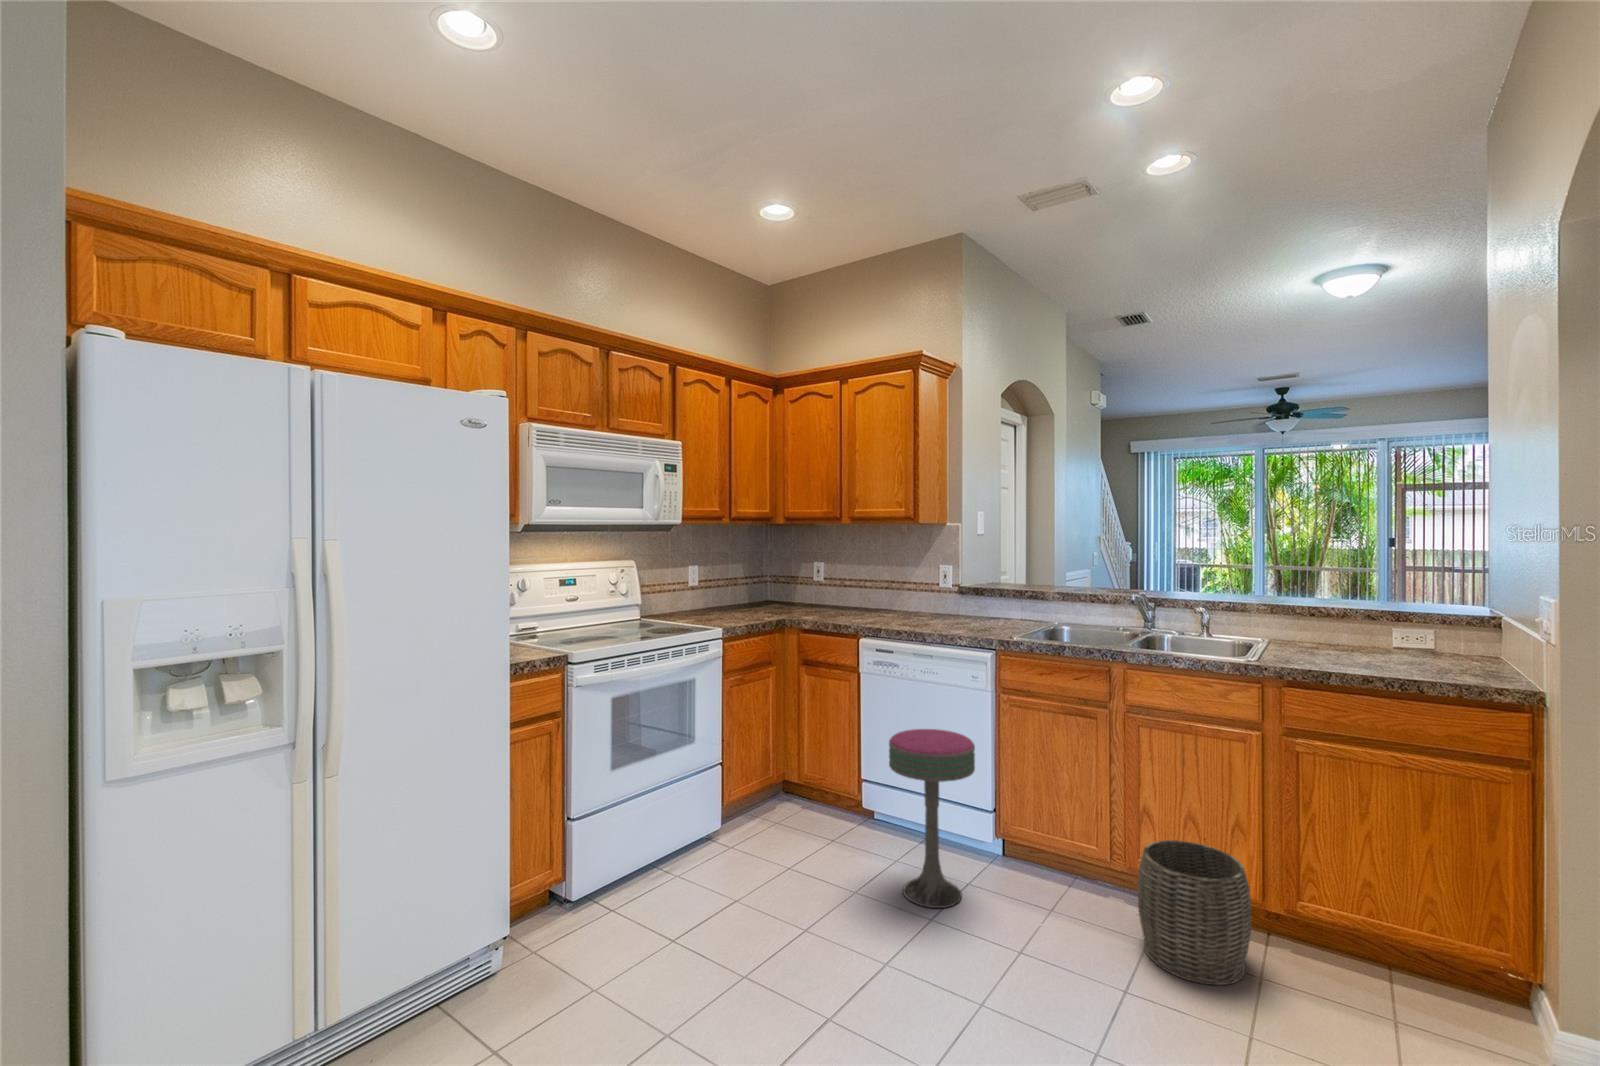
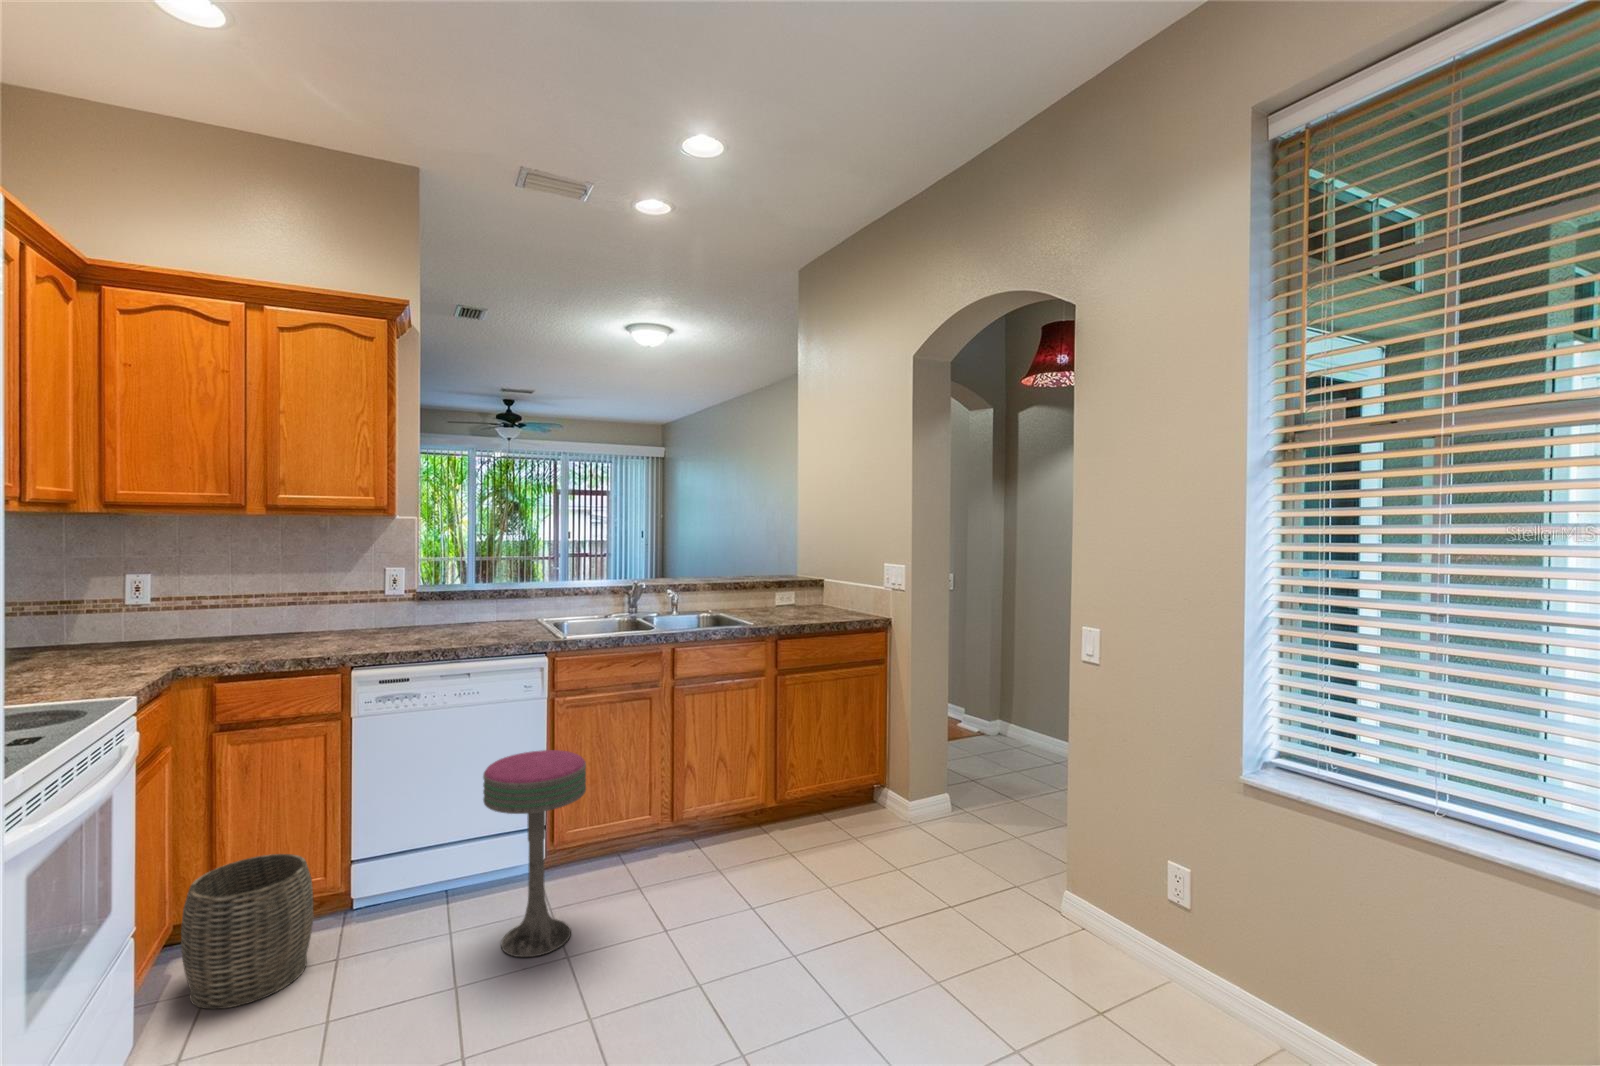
woven basket: present [1138,840,1251,985] -> present [181,854,314,1009]

